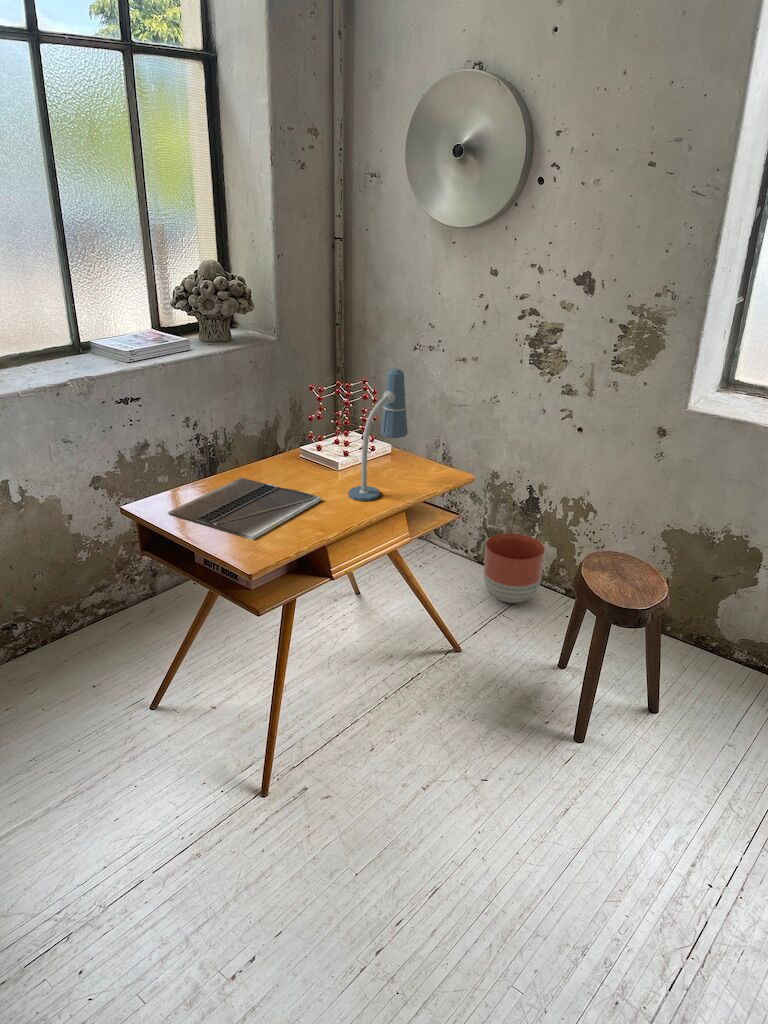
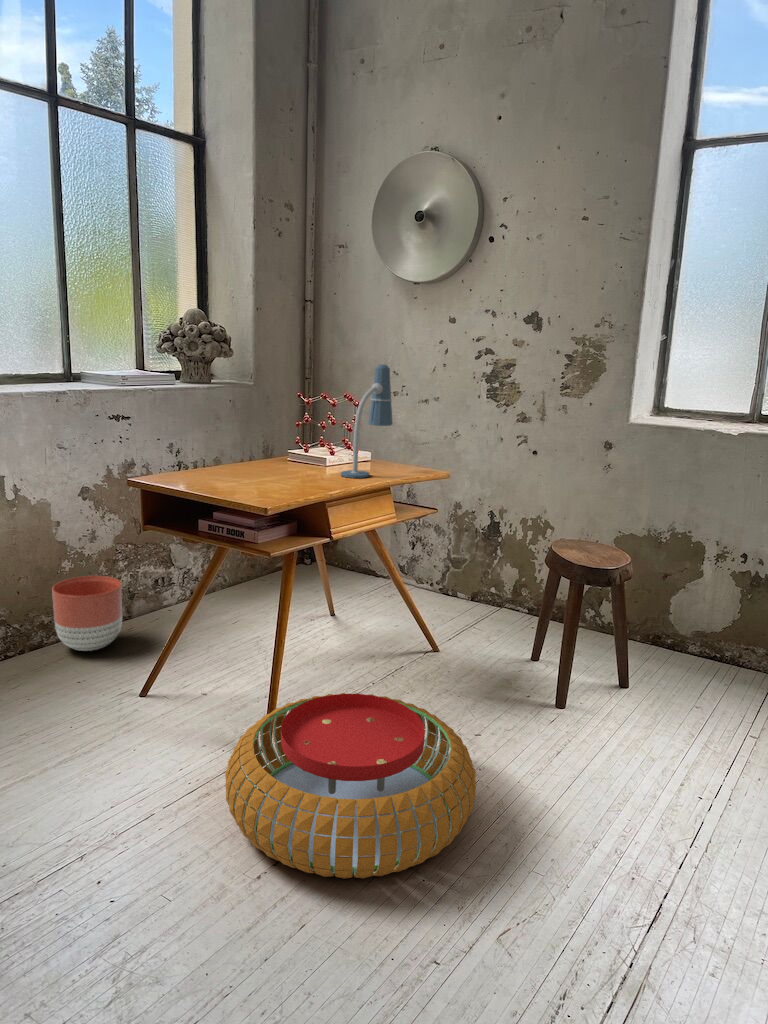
laptop: present [168,478,321,540] -> none [176,466,317,493]
planter: present [484,533,545,603] -> present [52,576,122,651]
pouf: none [213,741,468,975] -> present [225,693,476,879]

